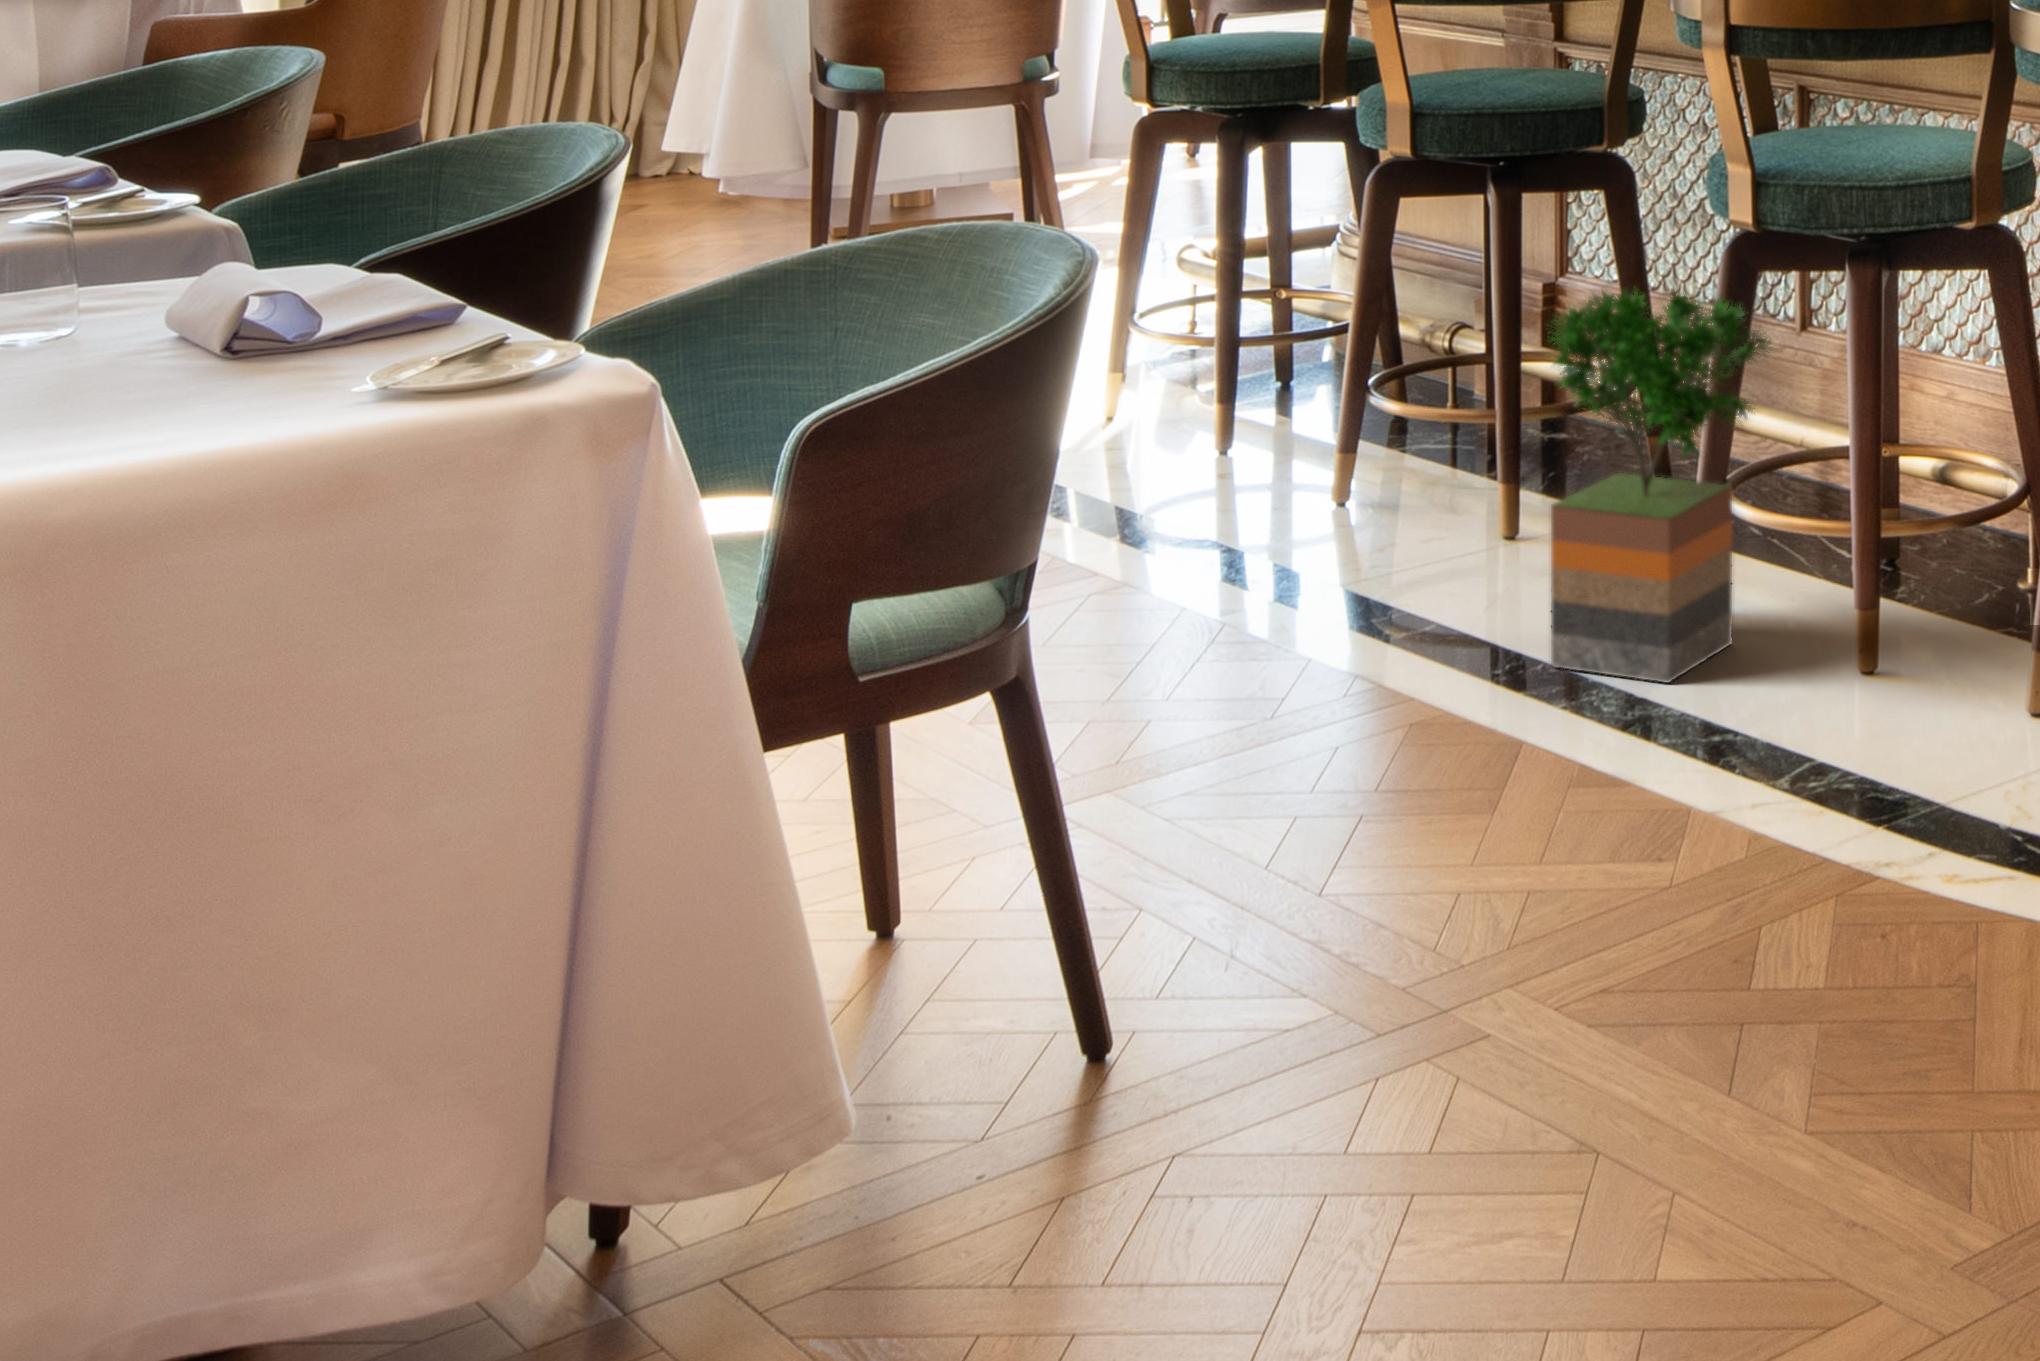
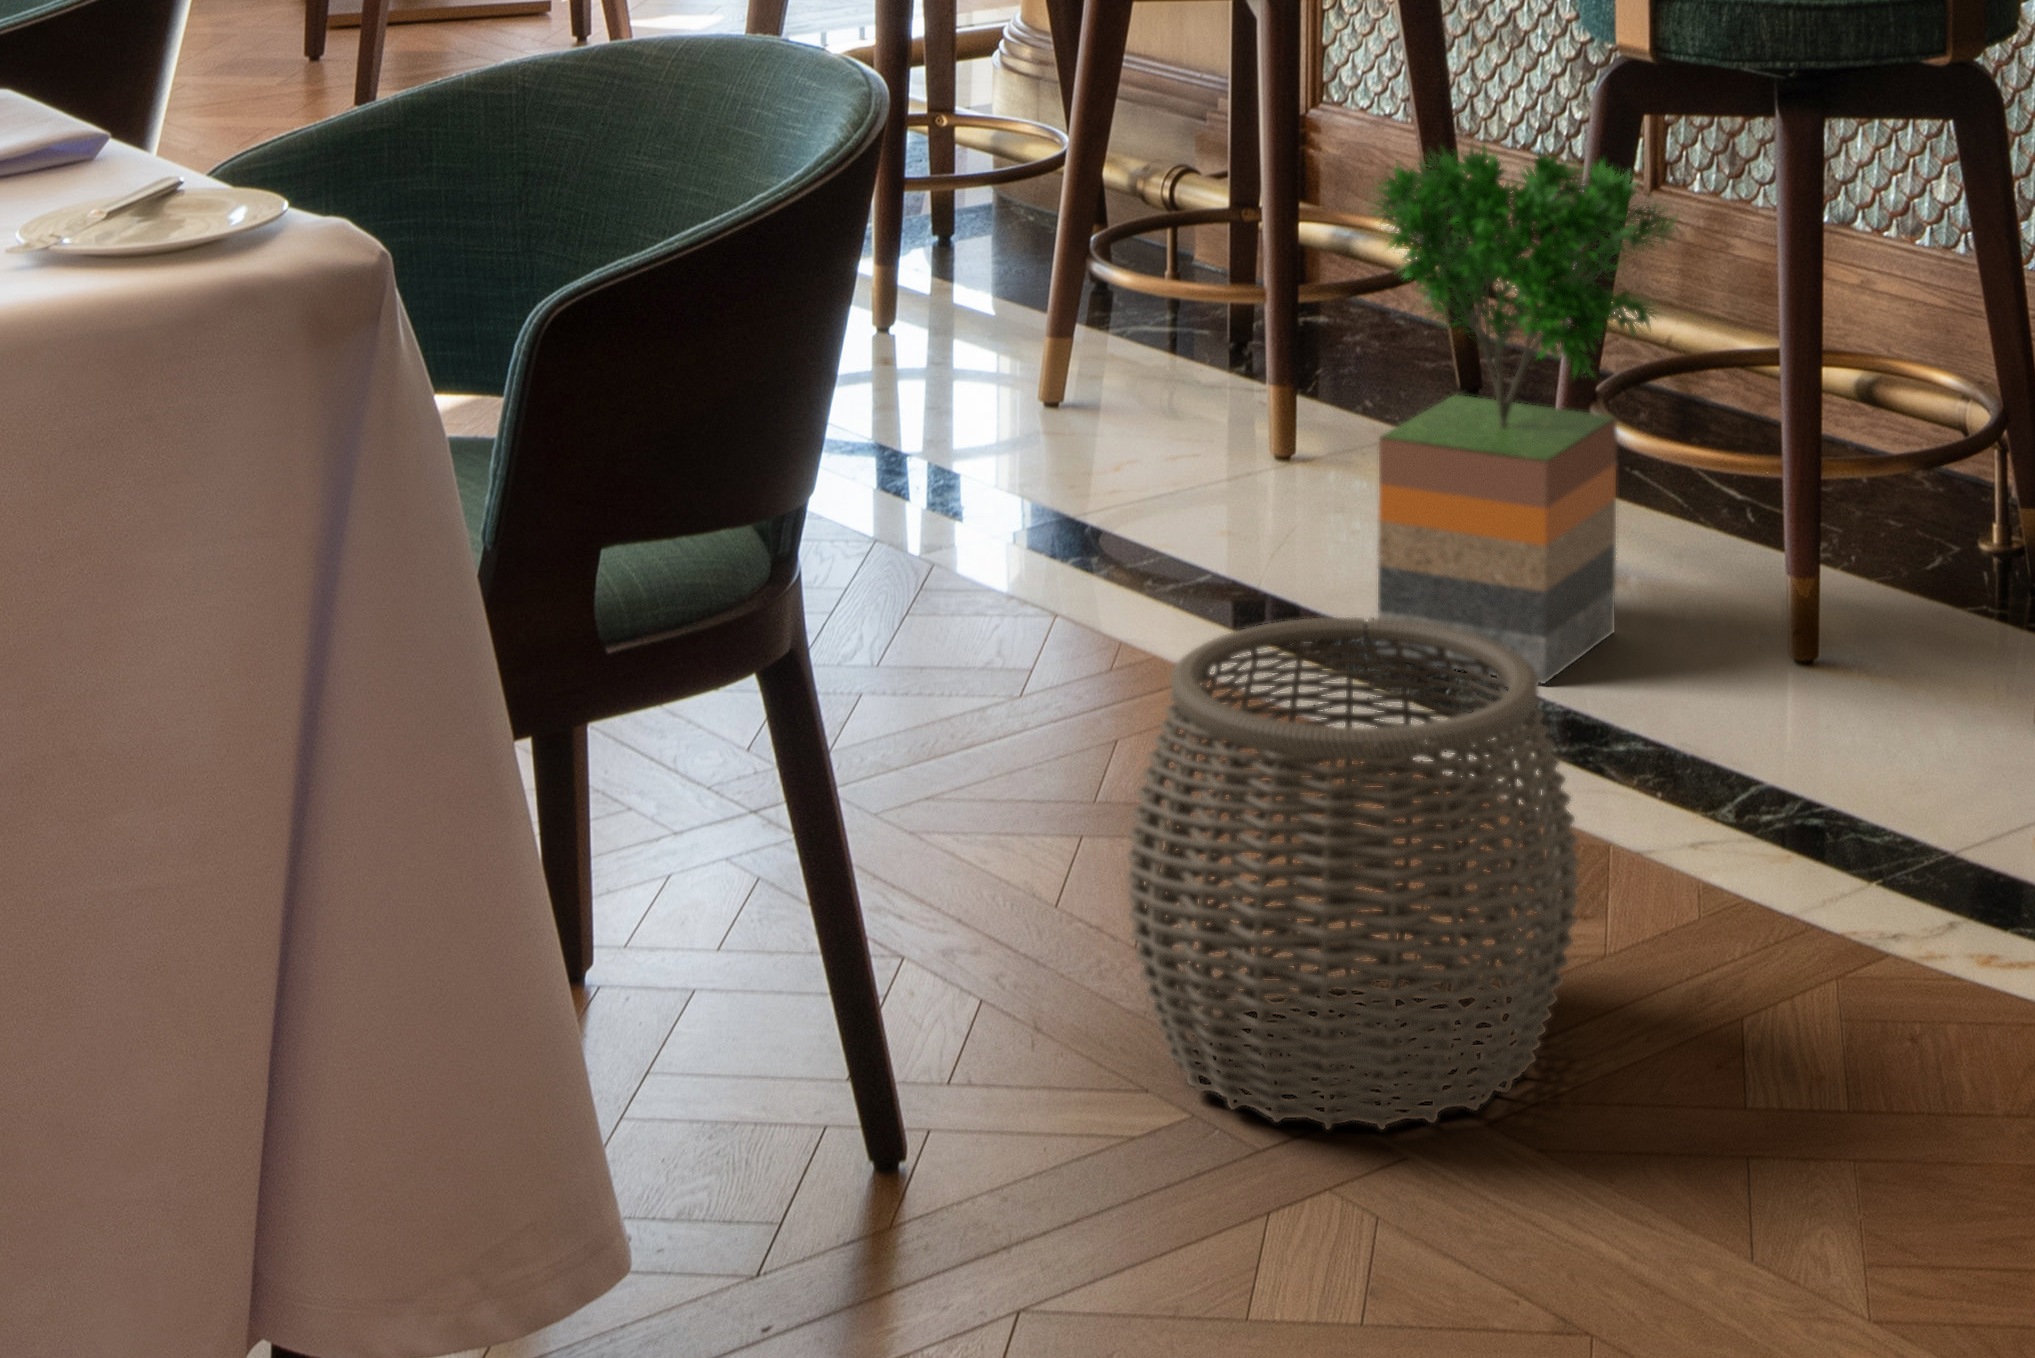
woven basket: none [1277,635,1616,1008] -> present [1127,617,1579,1129]

